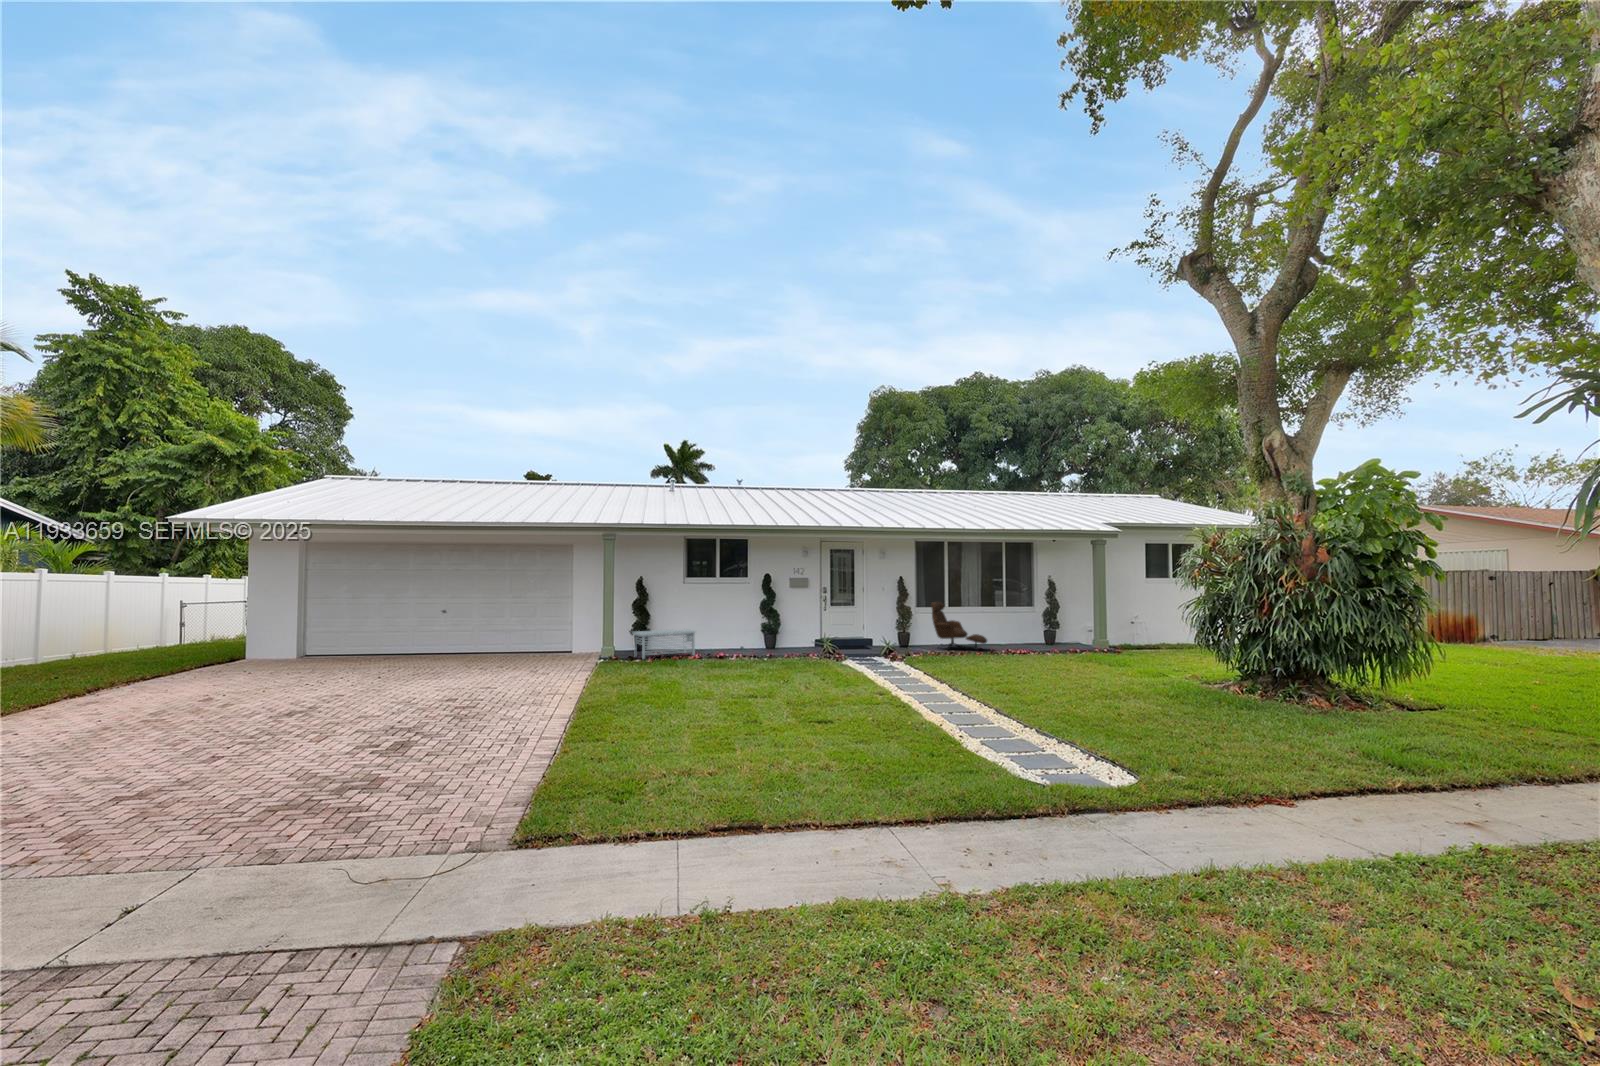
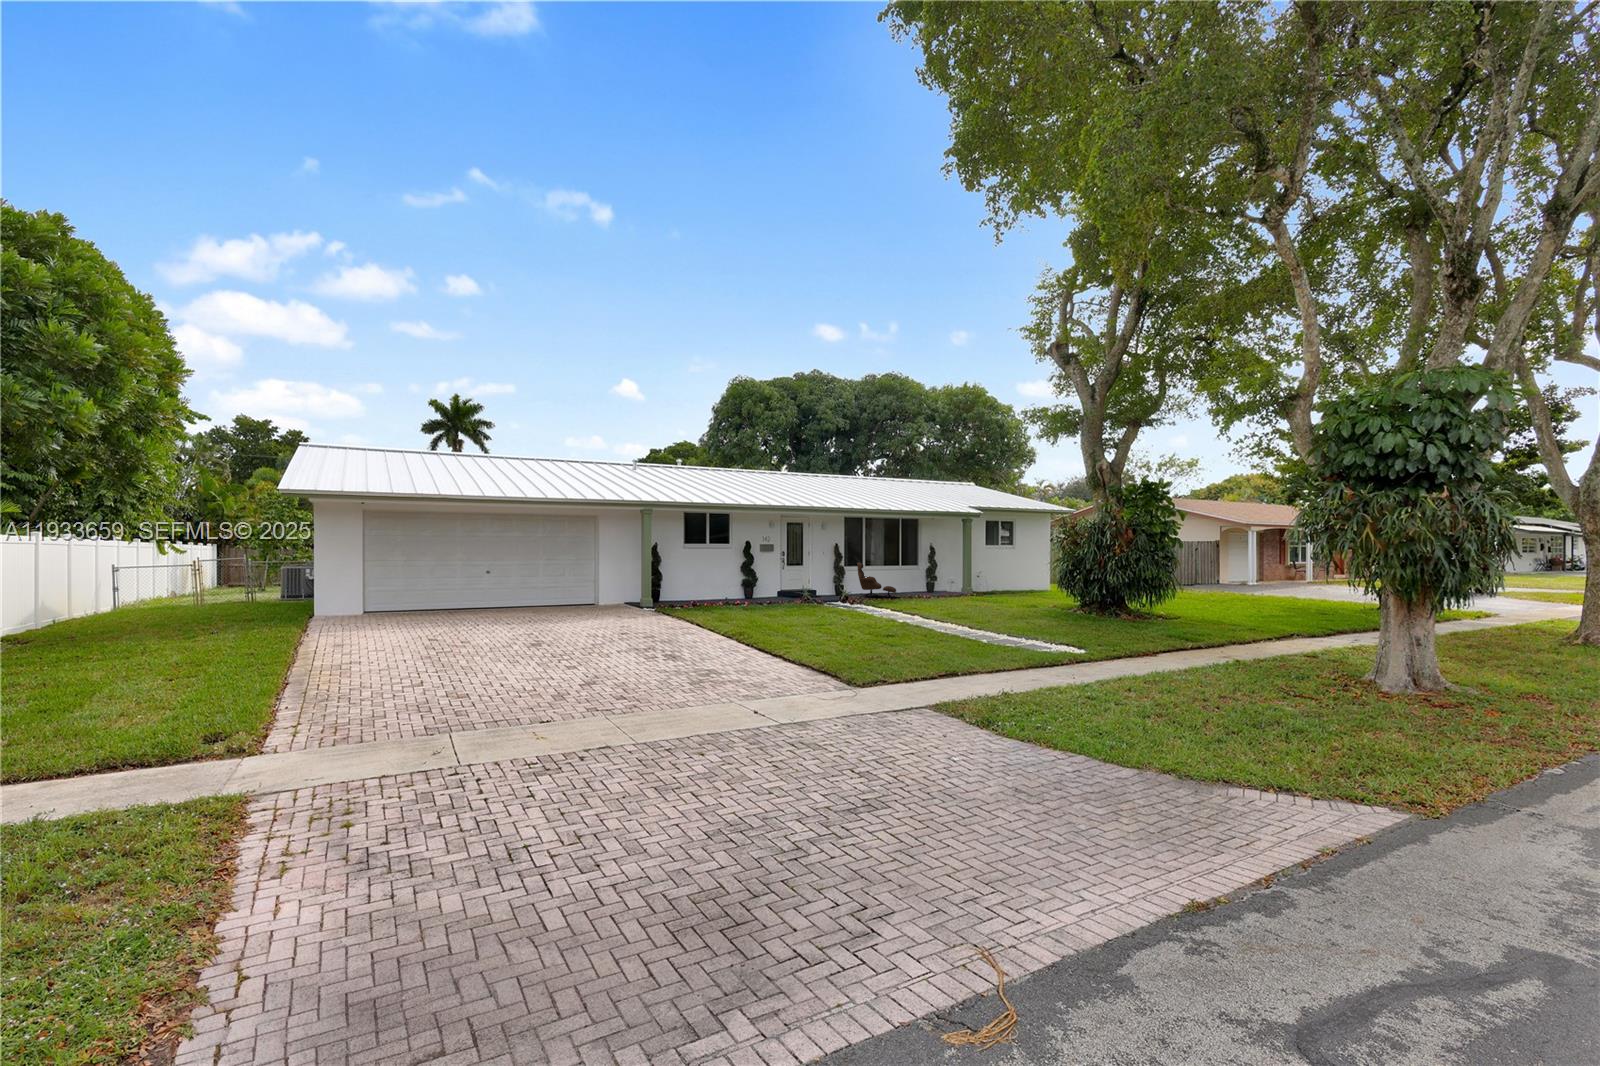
storage bench: present [633,629,696,659] -> none [642,585,693,610]

